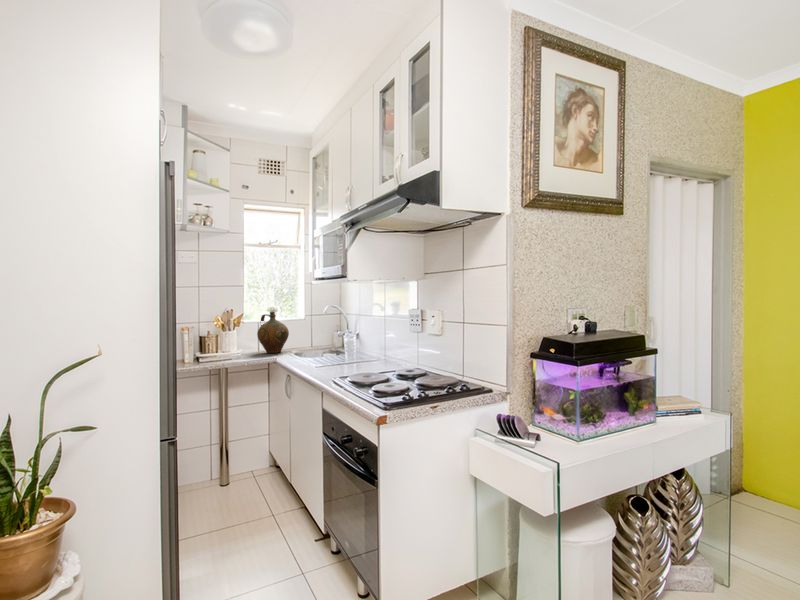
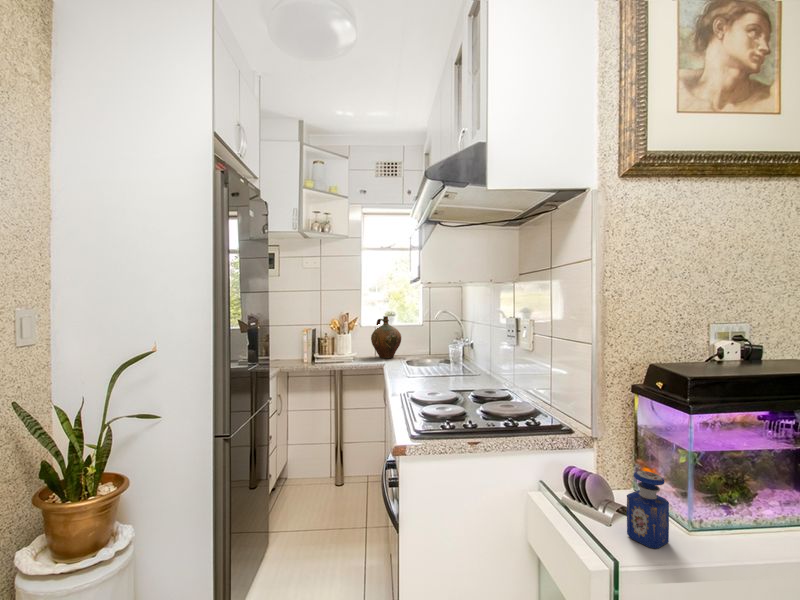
perfume bottle: none [550,407,575,455] -> present [627,471,669,549]

